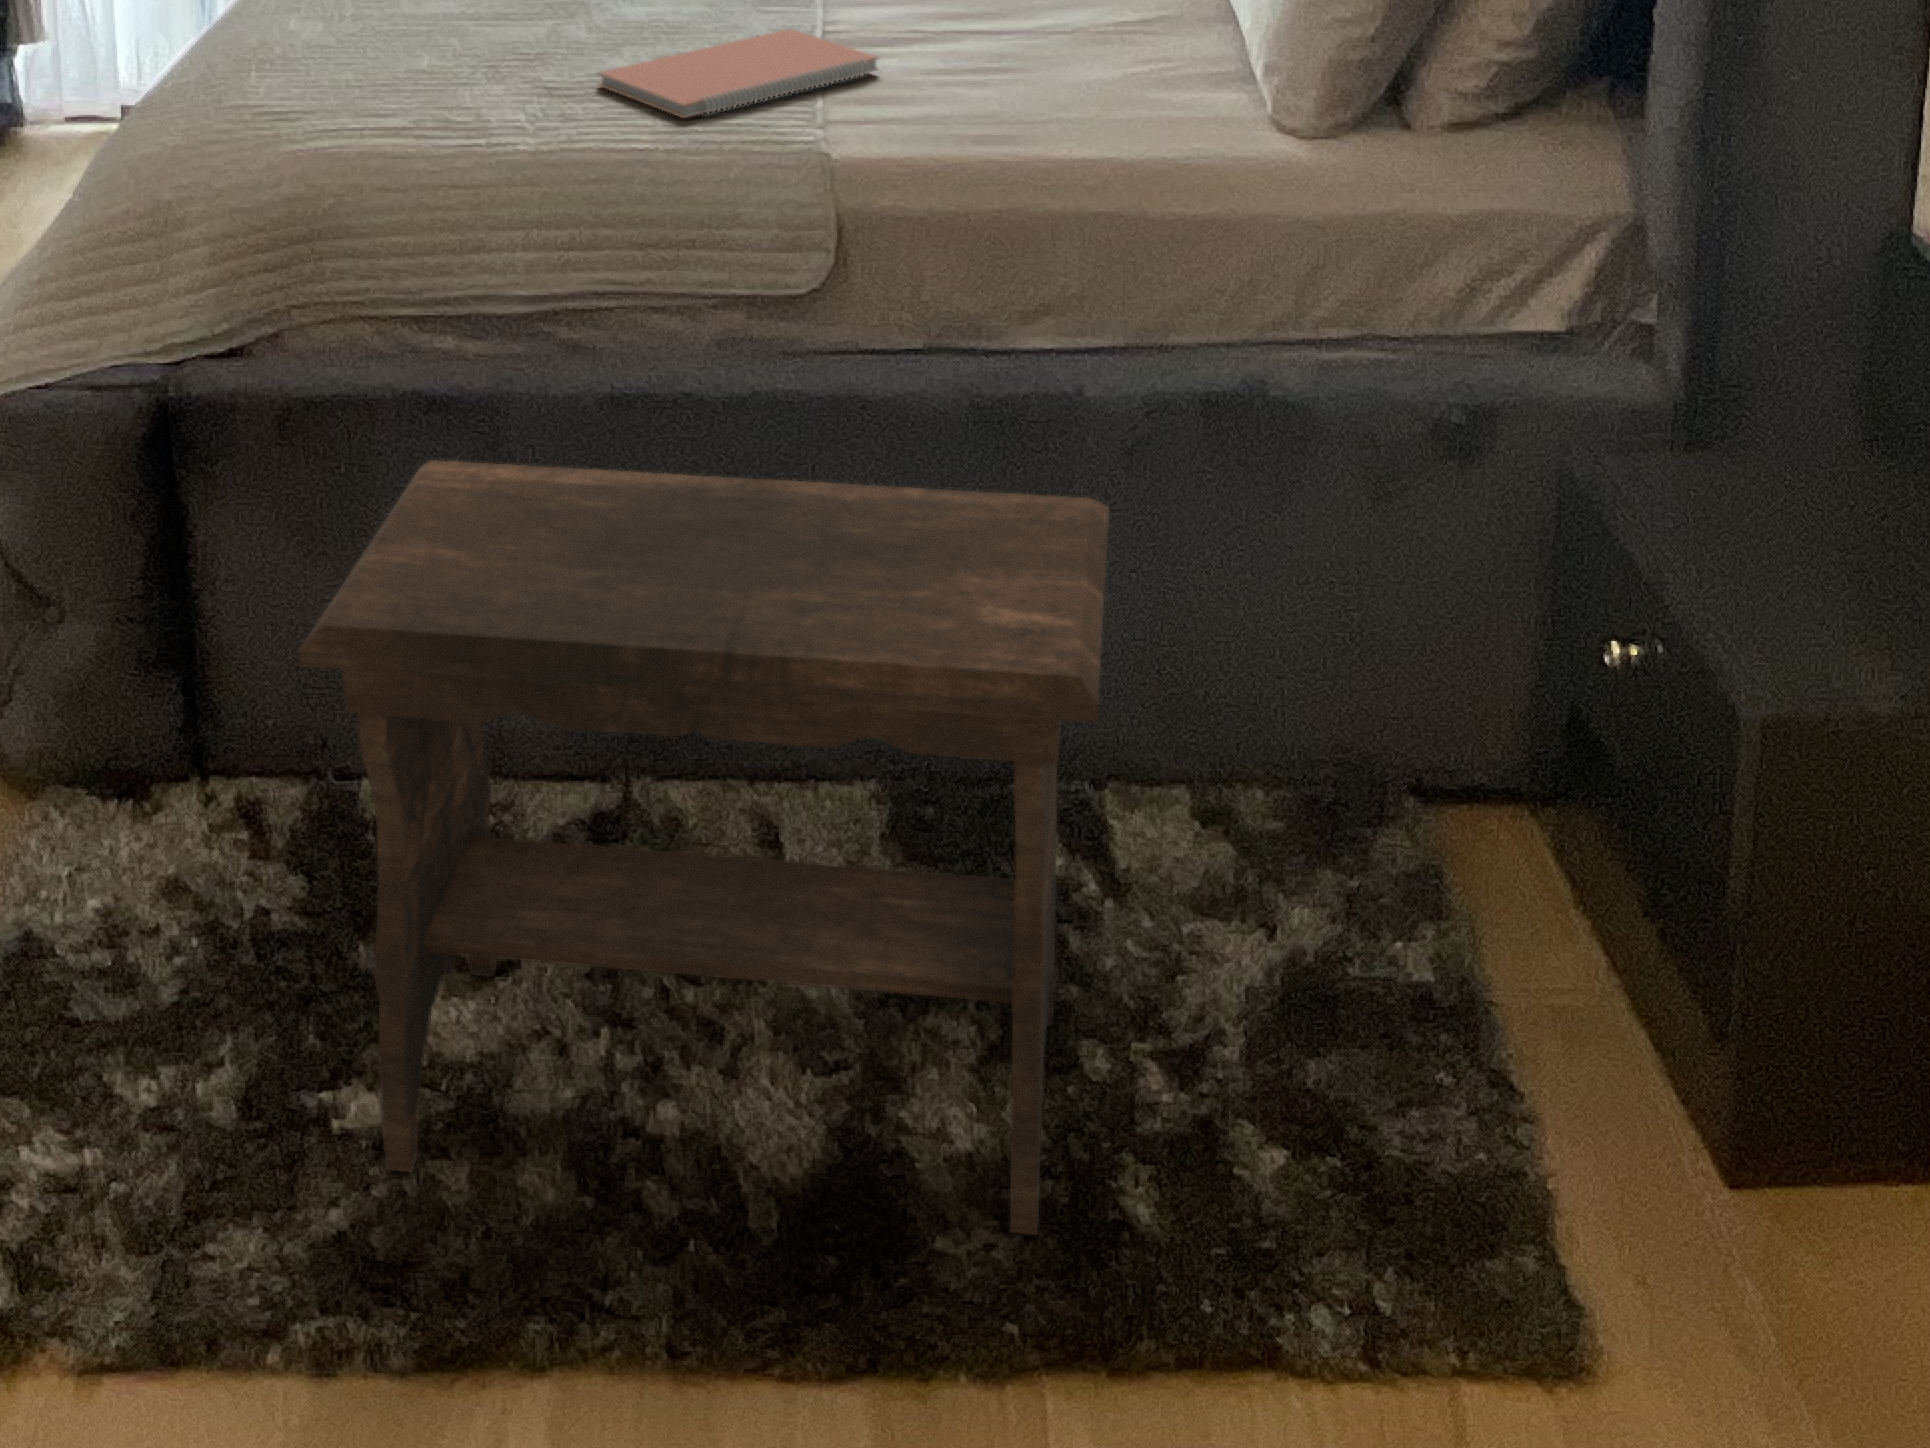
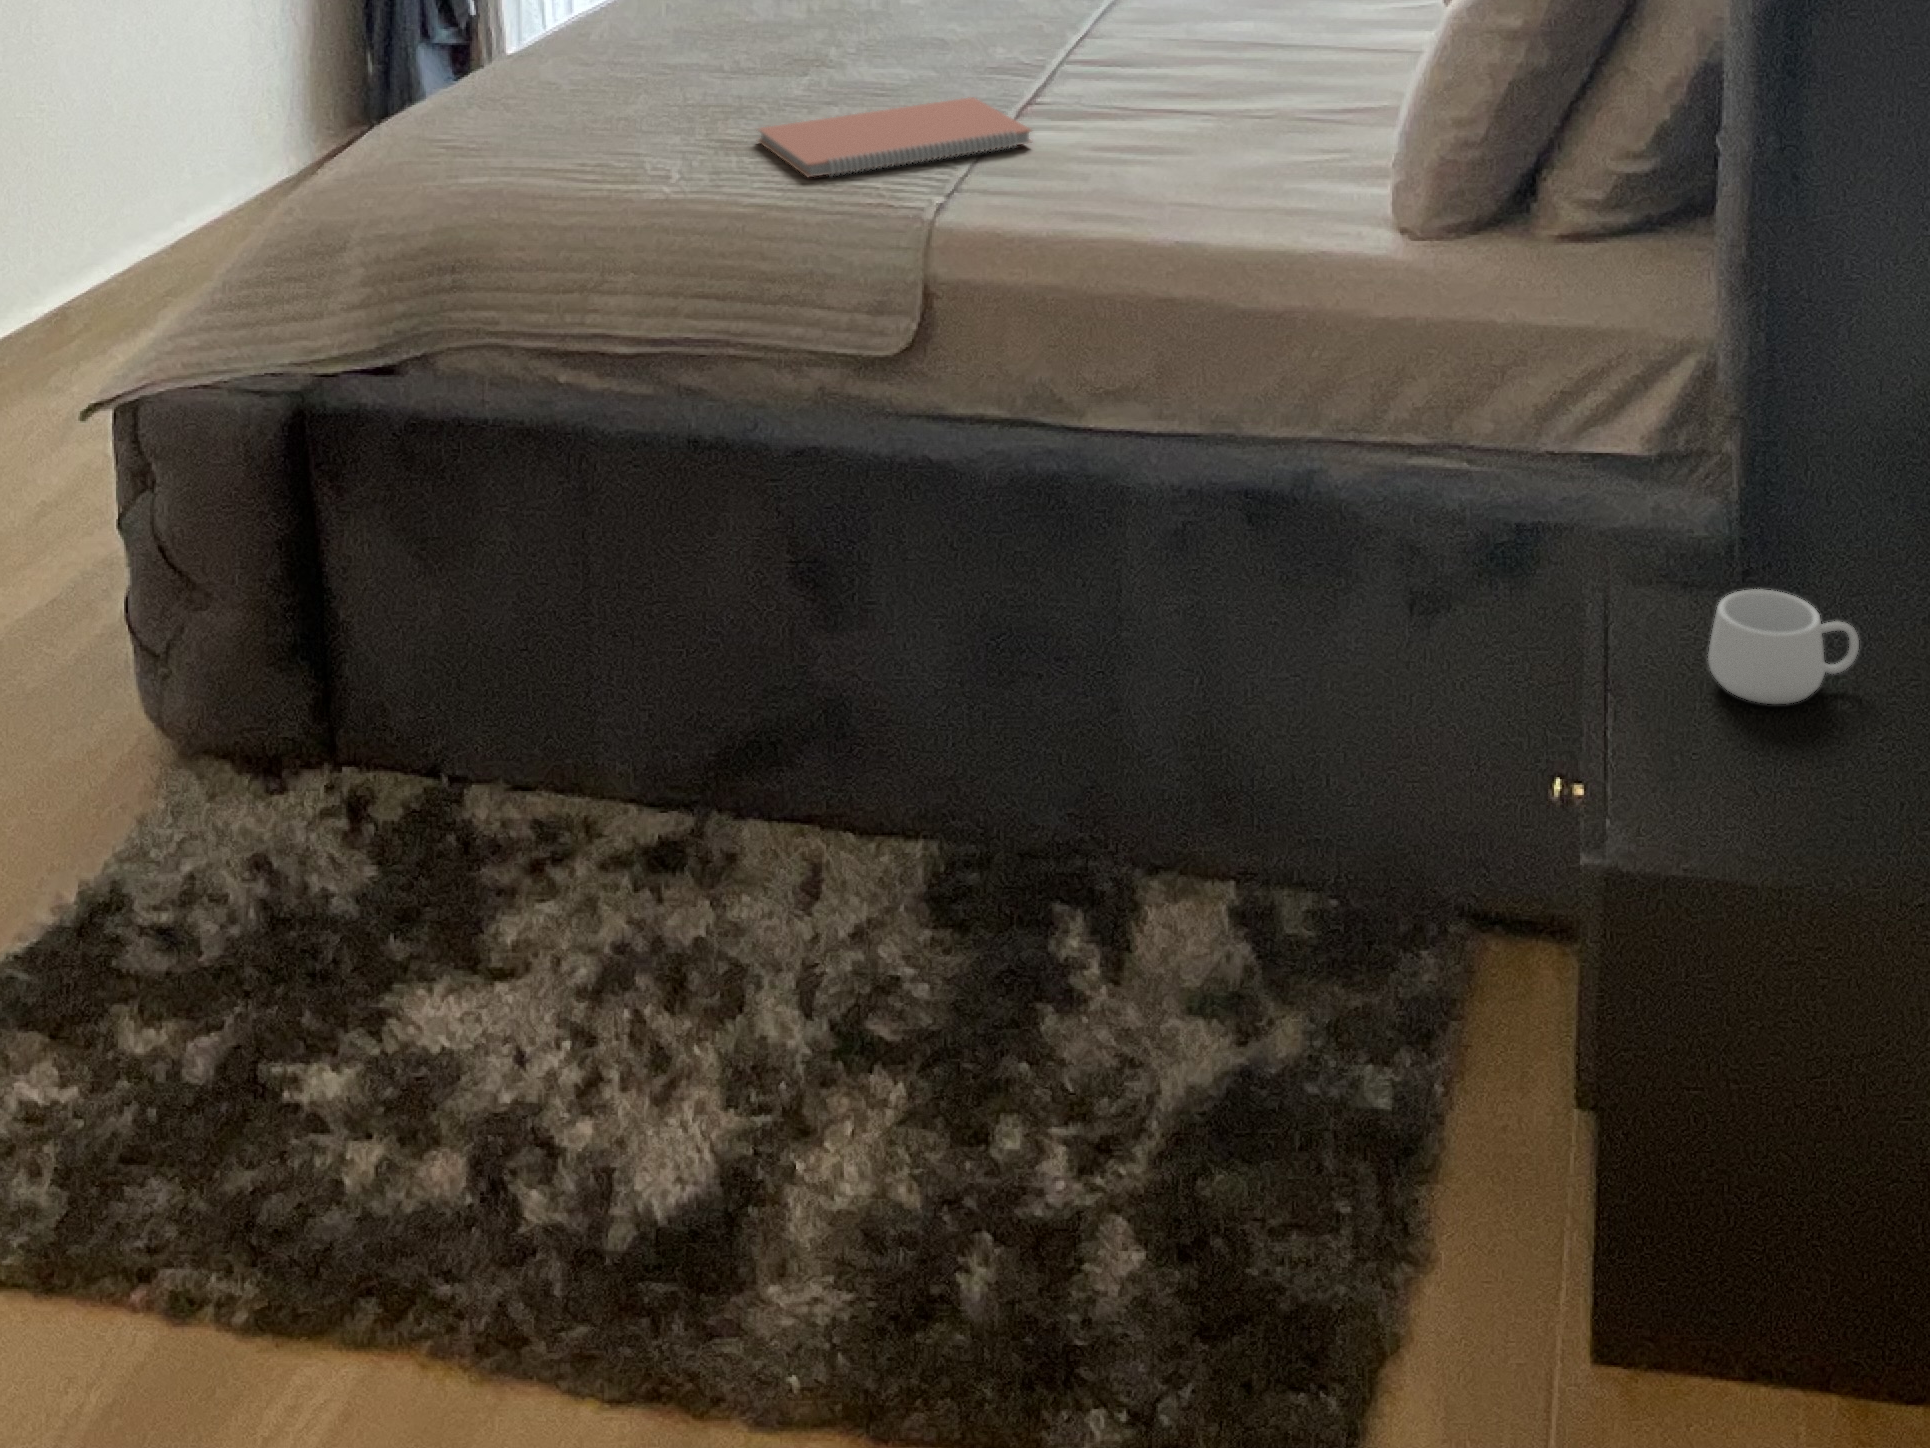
mug: none [1743,442,1884,548] -> present [1708,589,1859,704]
footstool: present [299,460,1109,1235] -> none [209,483,1036,1297]

